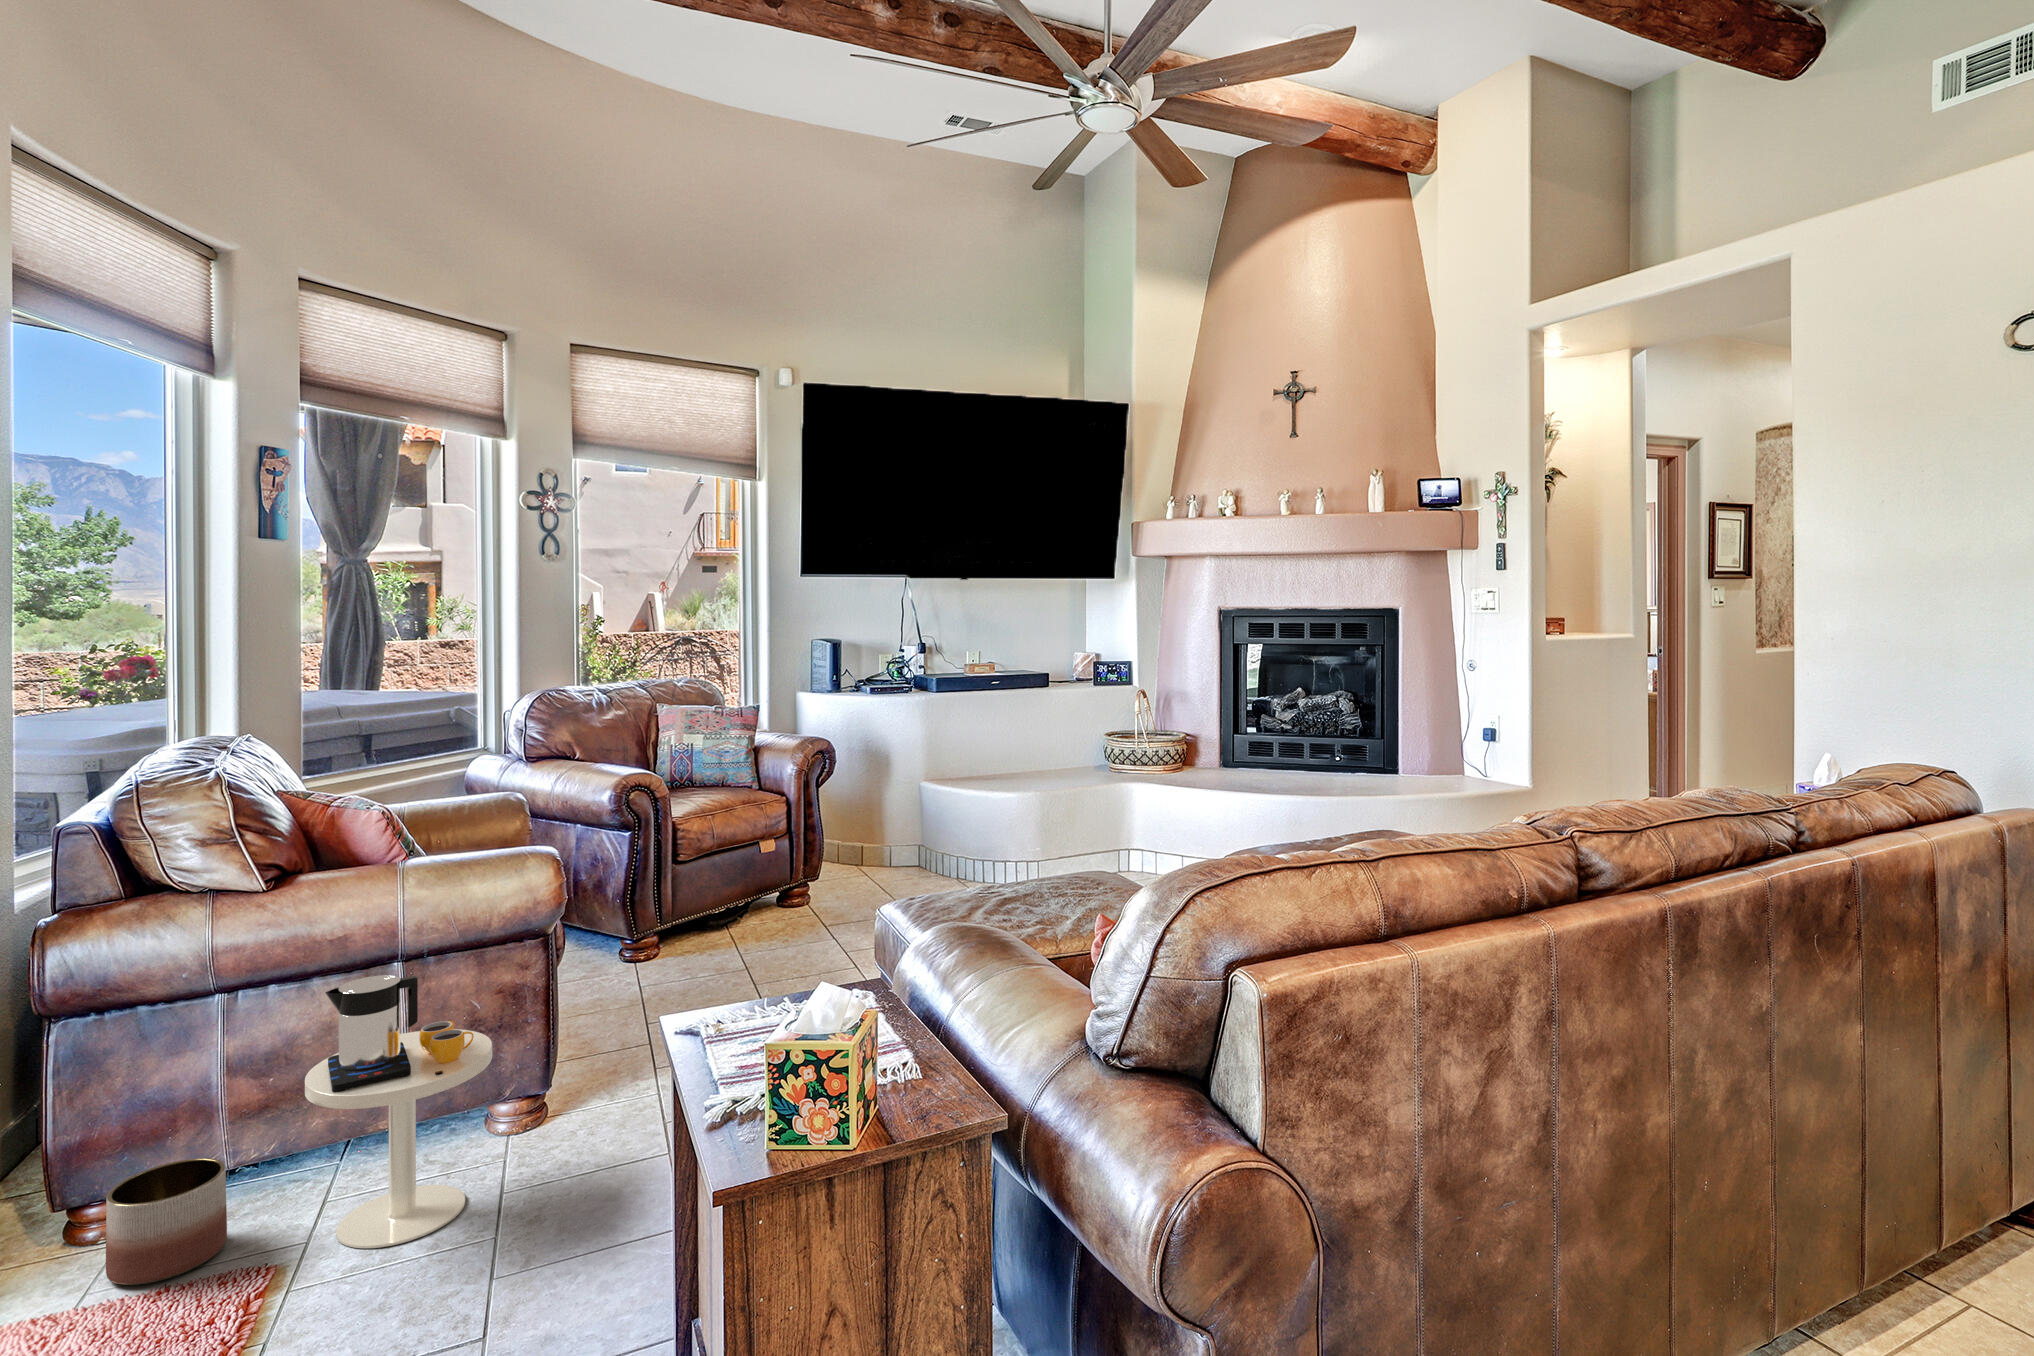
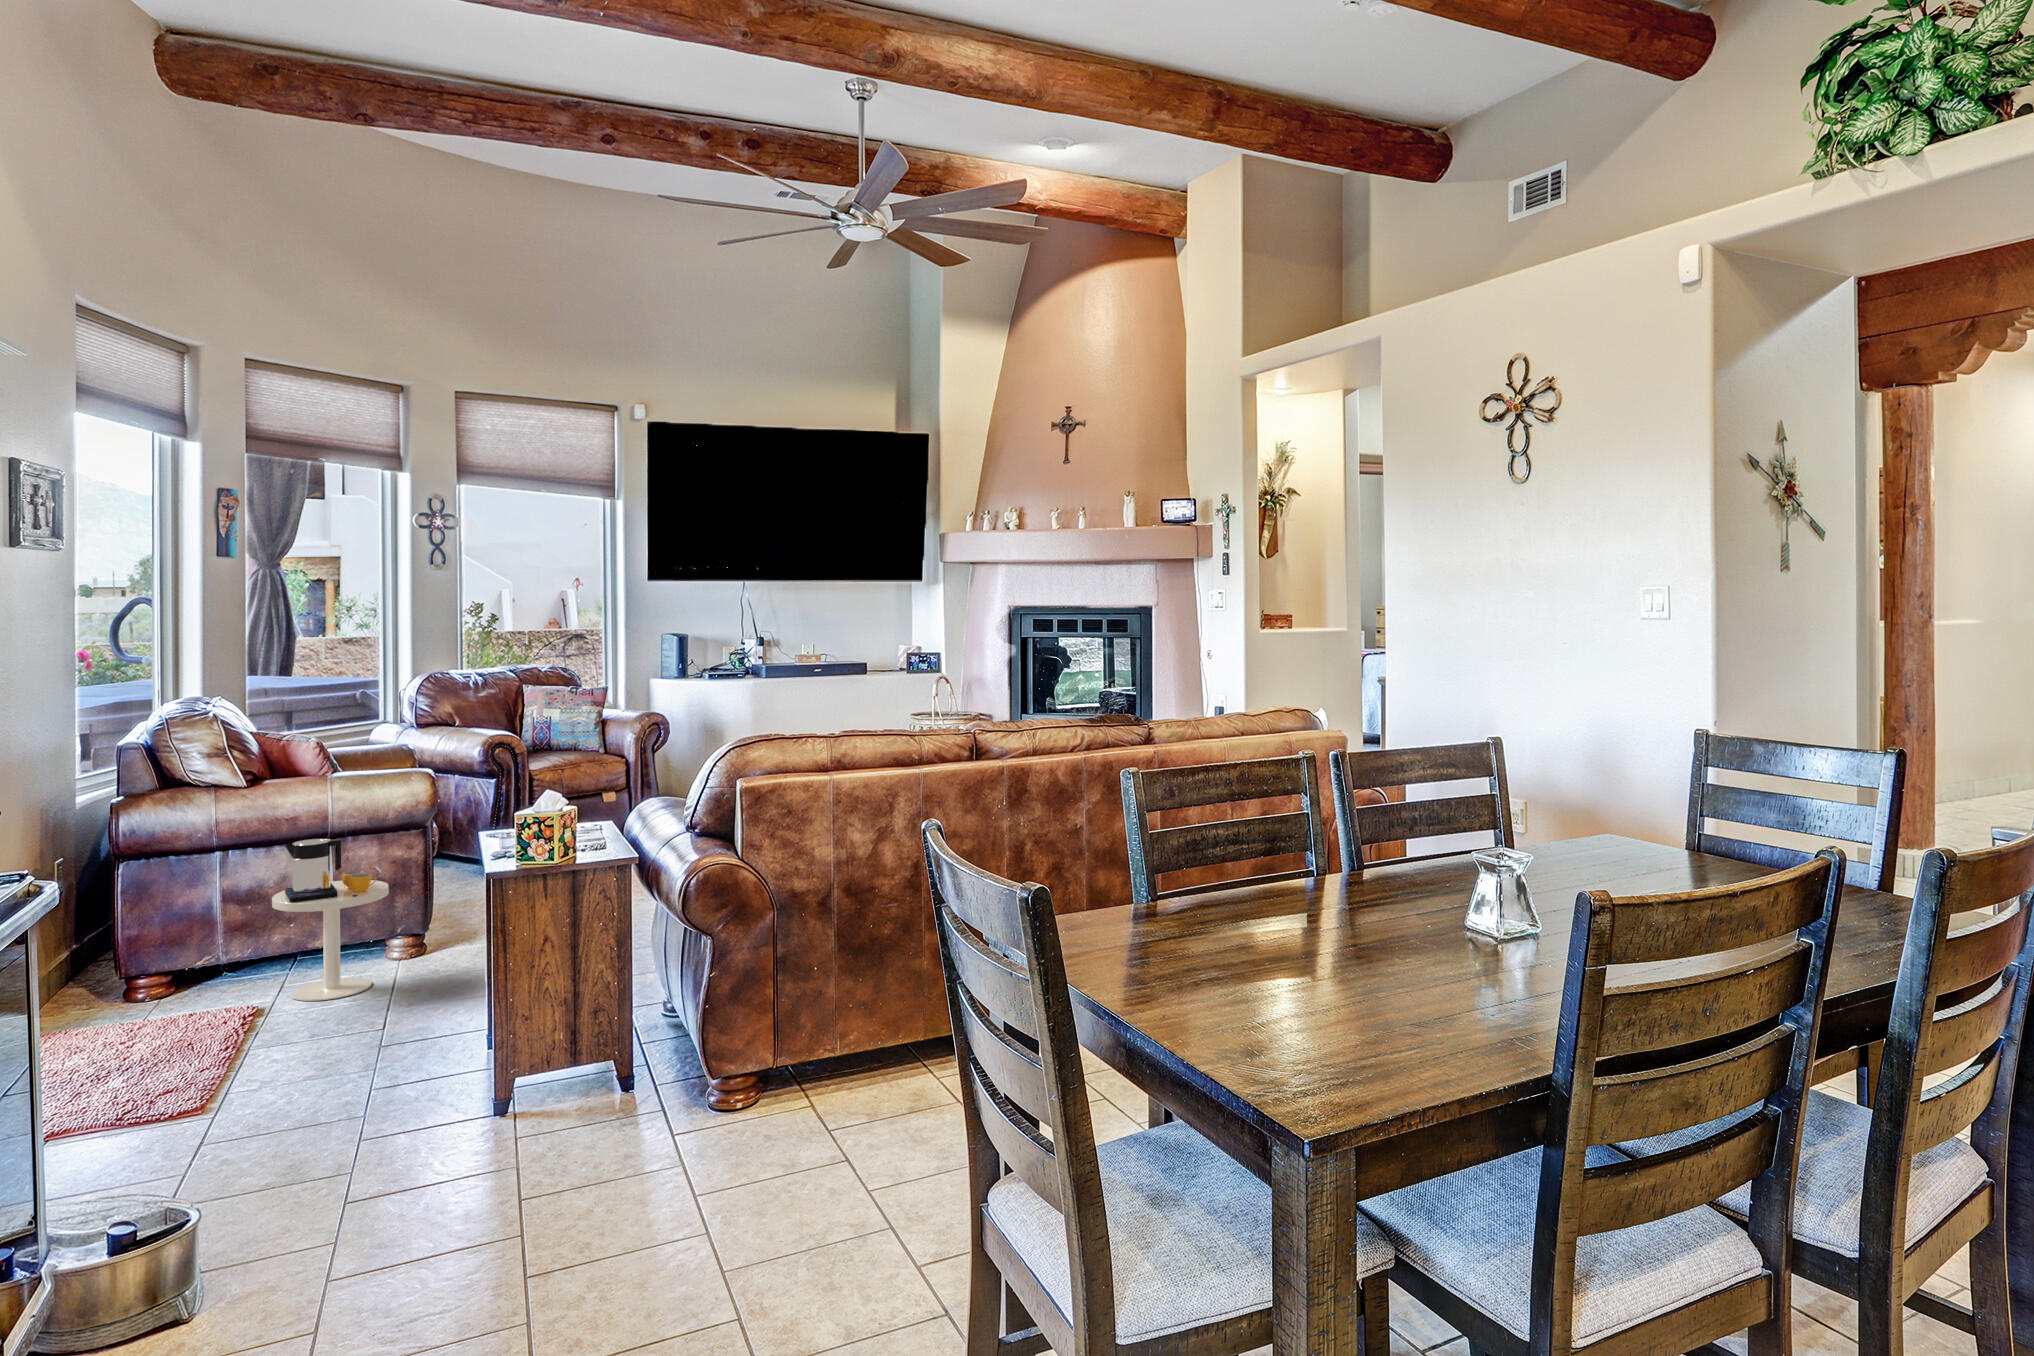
planter: present [106,1158,227,1285] -> none [154,949,224,1013]

